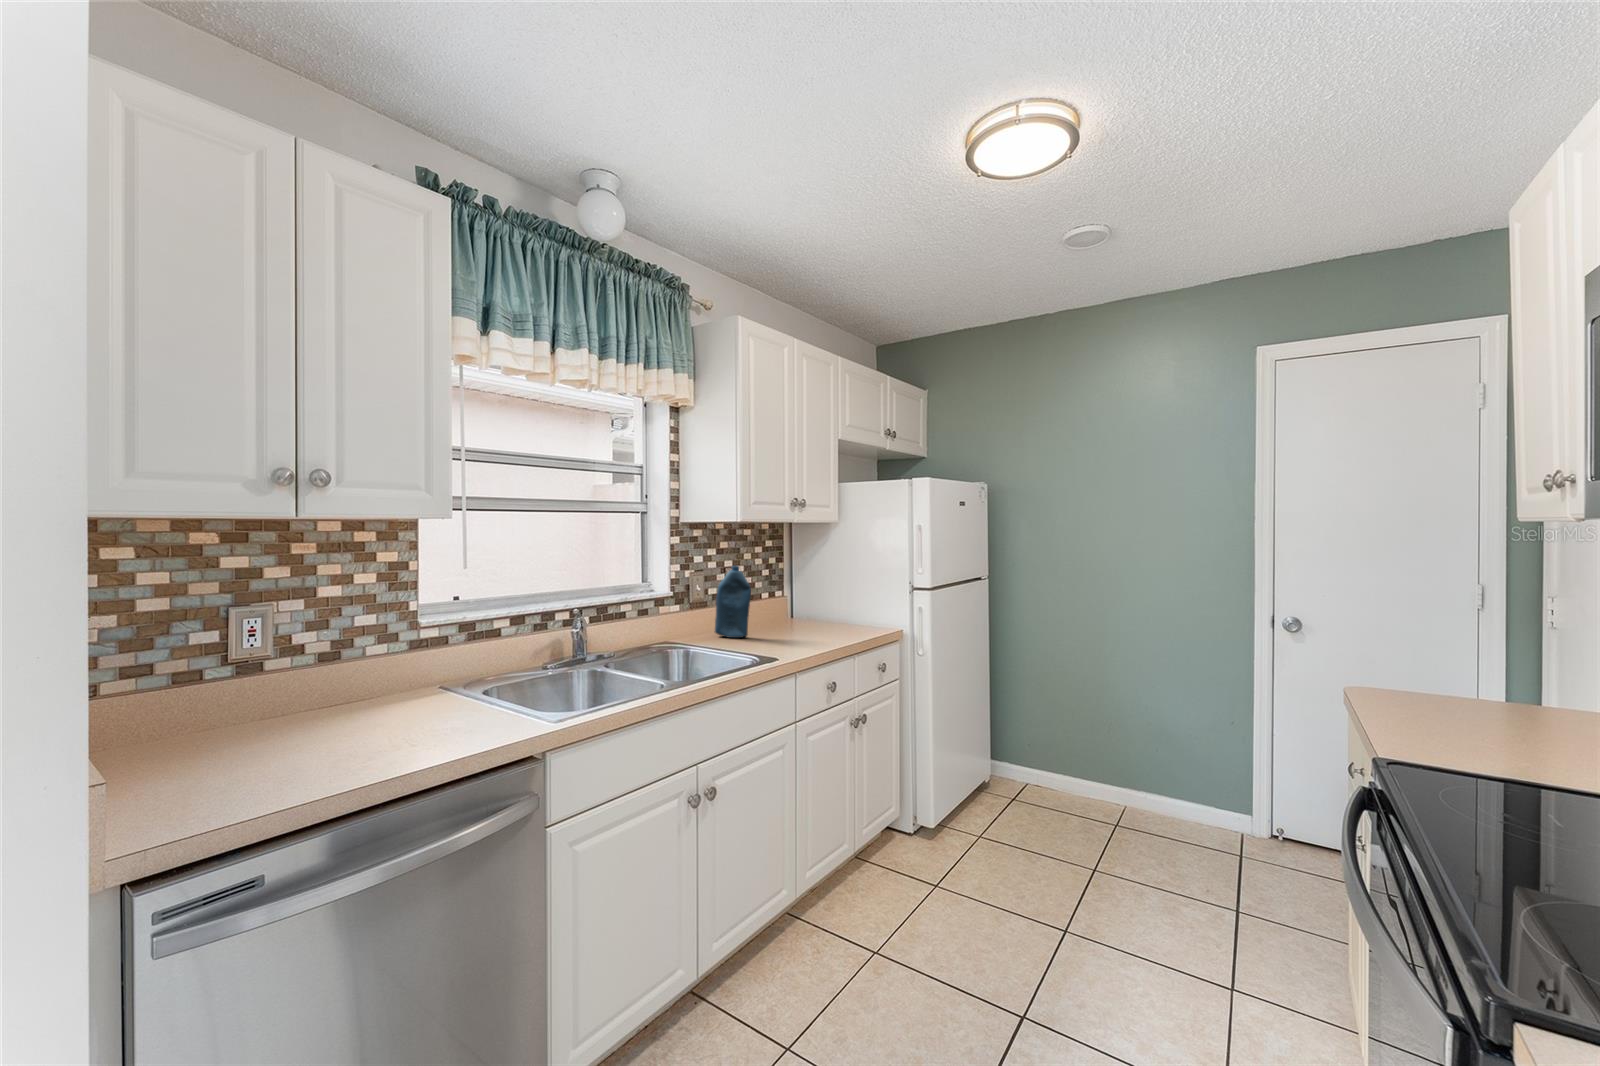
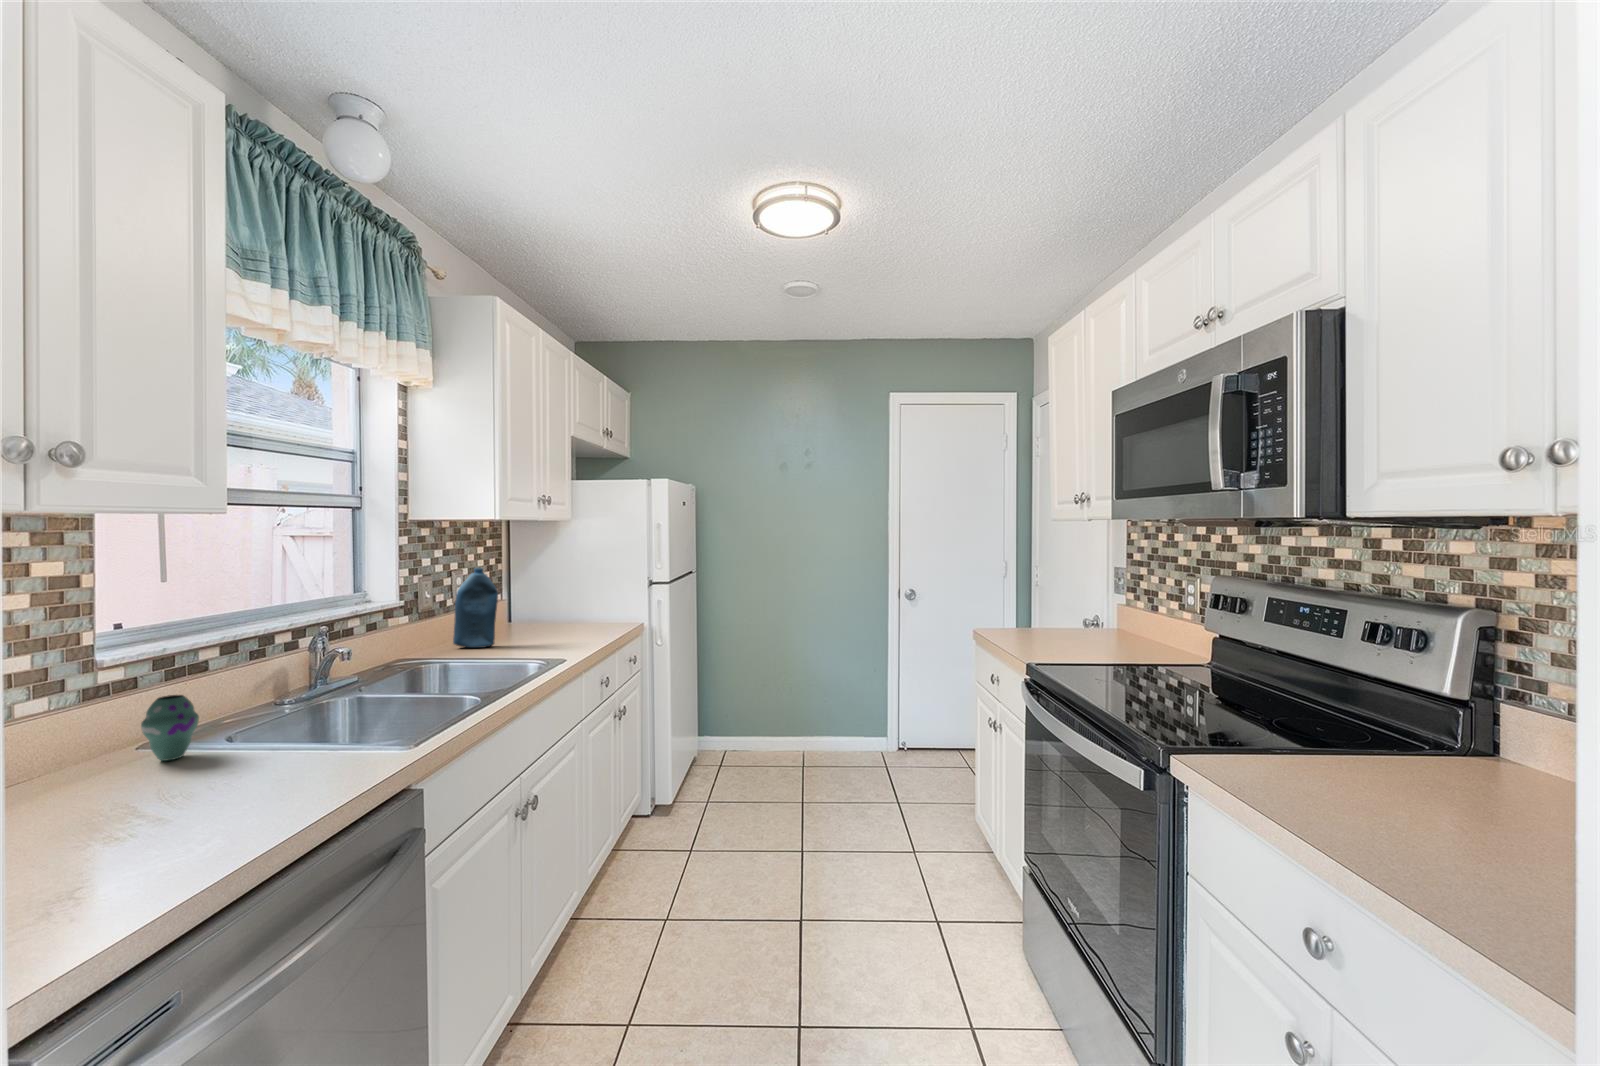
vase: none [430,652,466,700] -> present [141,695,199,761]

